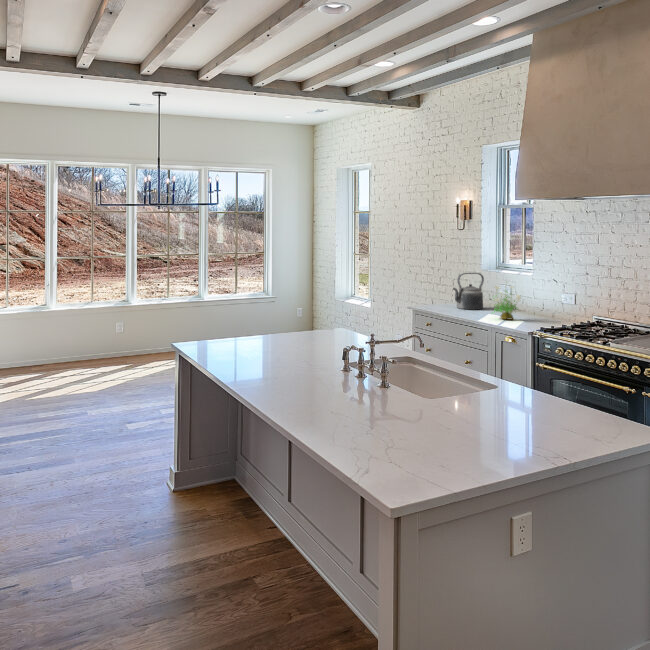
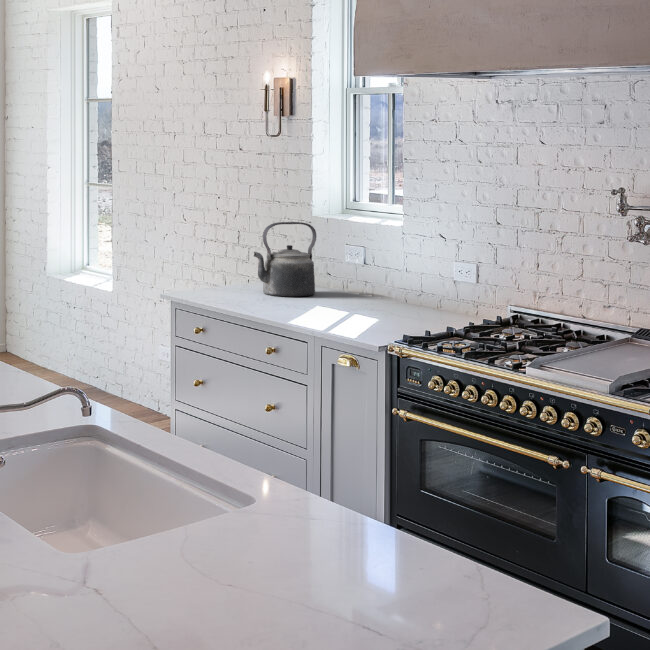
potted plant: present [494,281,520,320] -> none [319,239,379,317]

